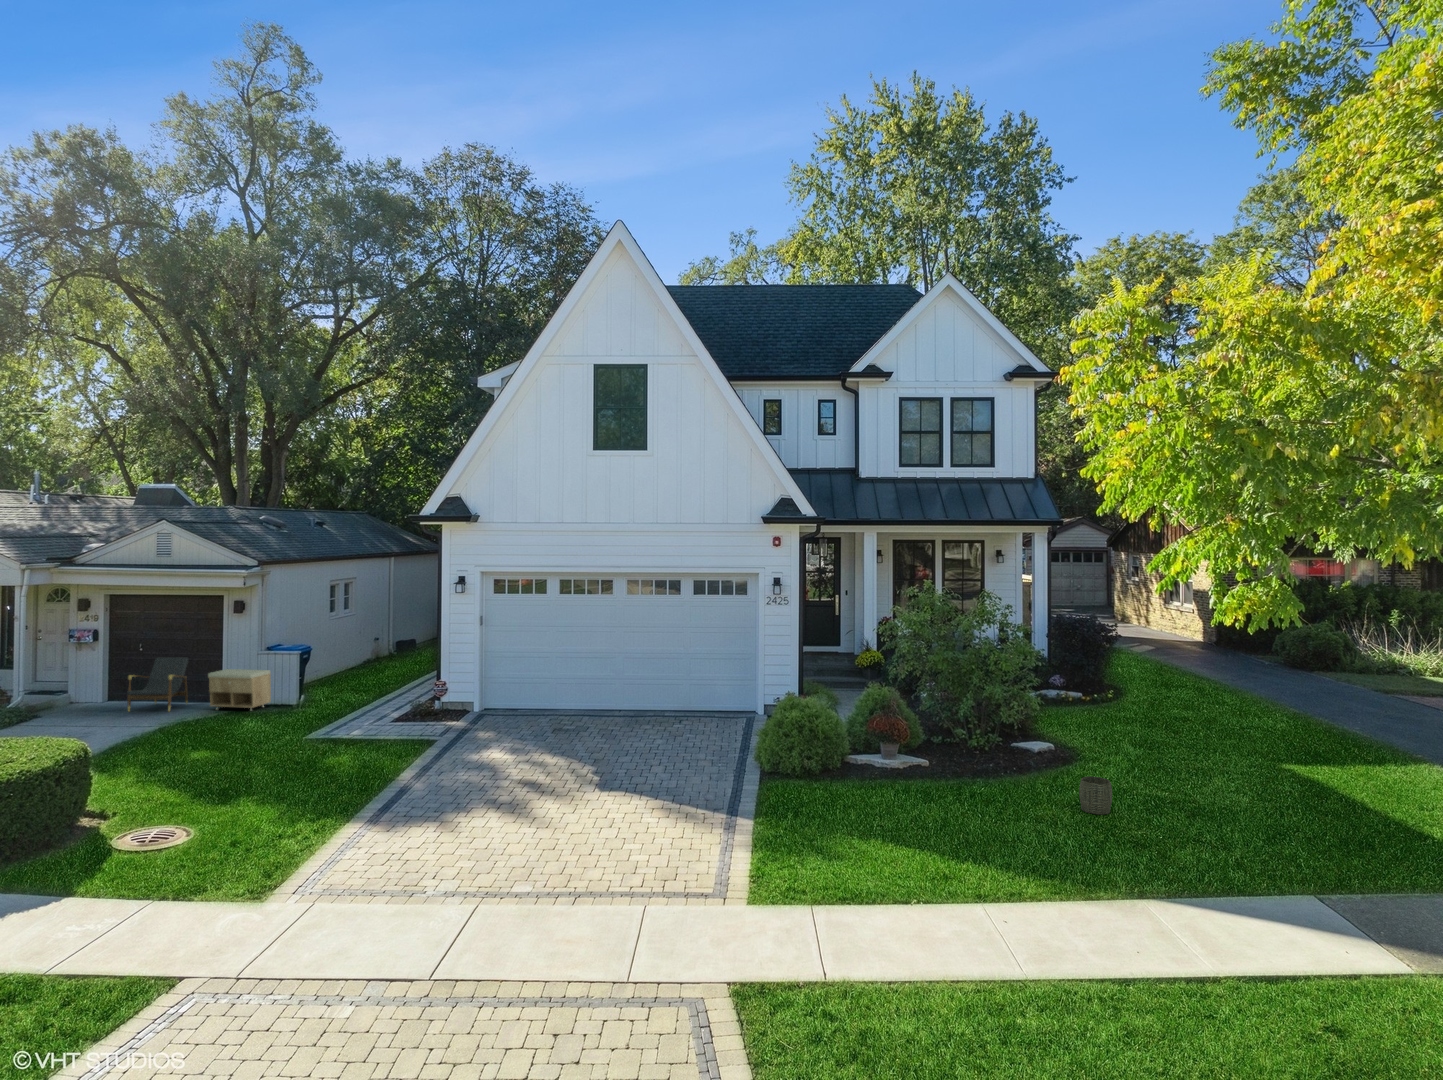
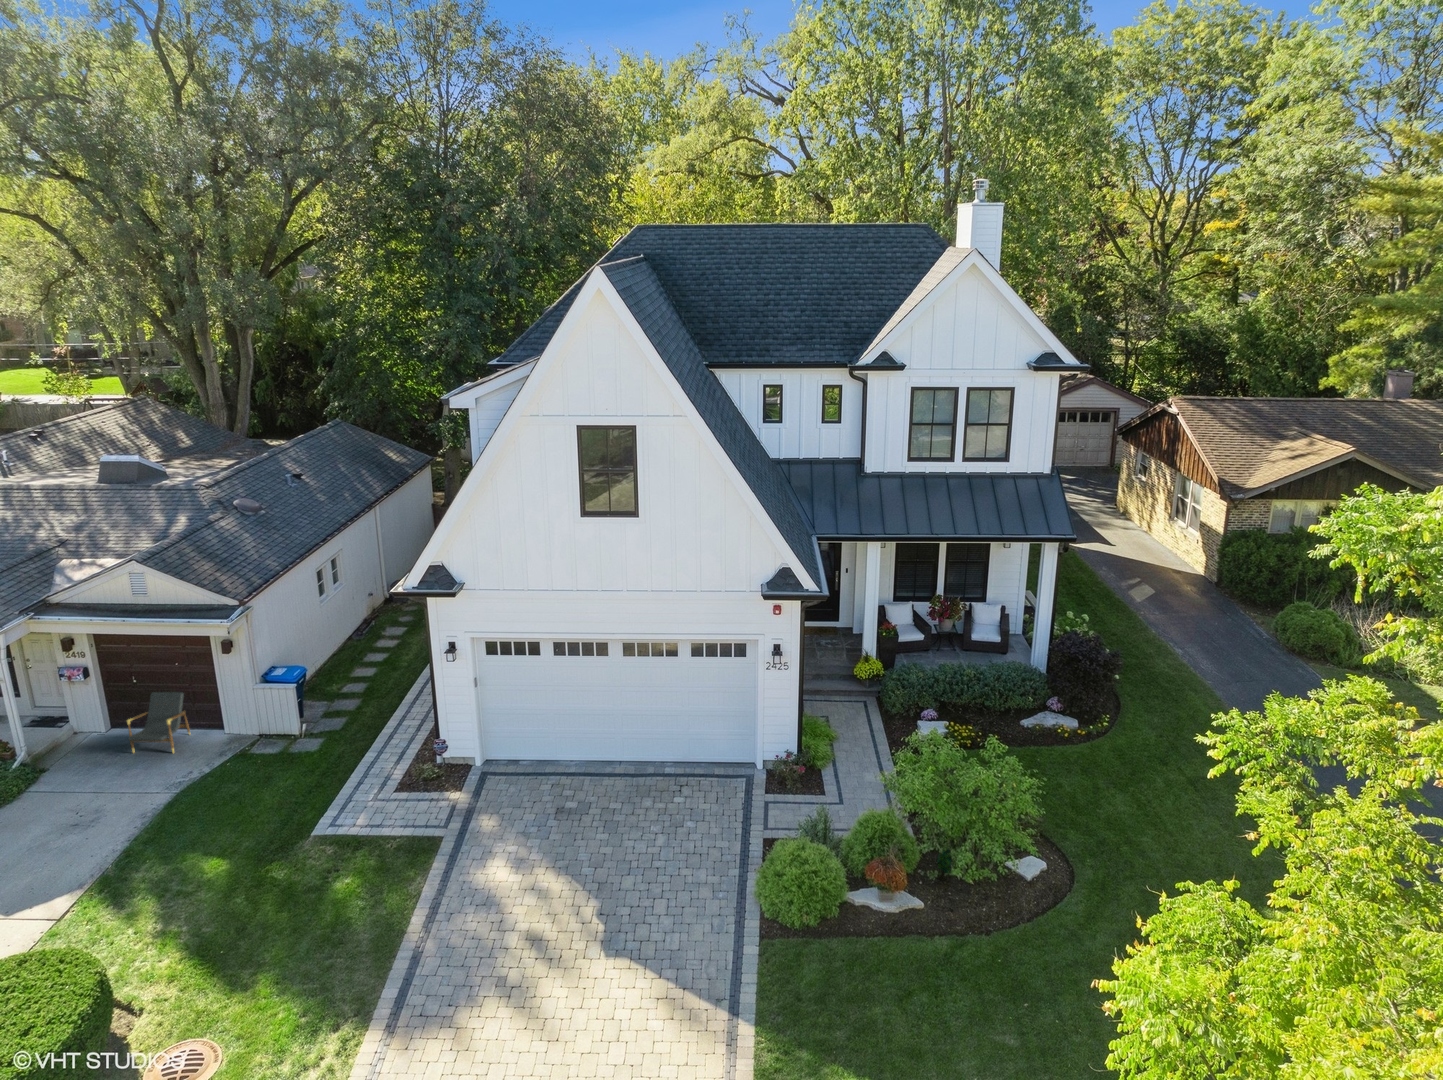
storage bench: present [208,669,271,711] -> none [206,706,273,753]
decorative plant: none [945,720,966,759] -> present [936,849,953,881]
woven basket: present [1079,776,1112,814] -> none [1060,973,1092,1016]

